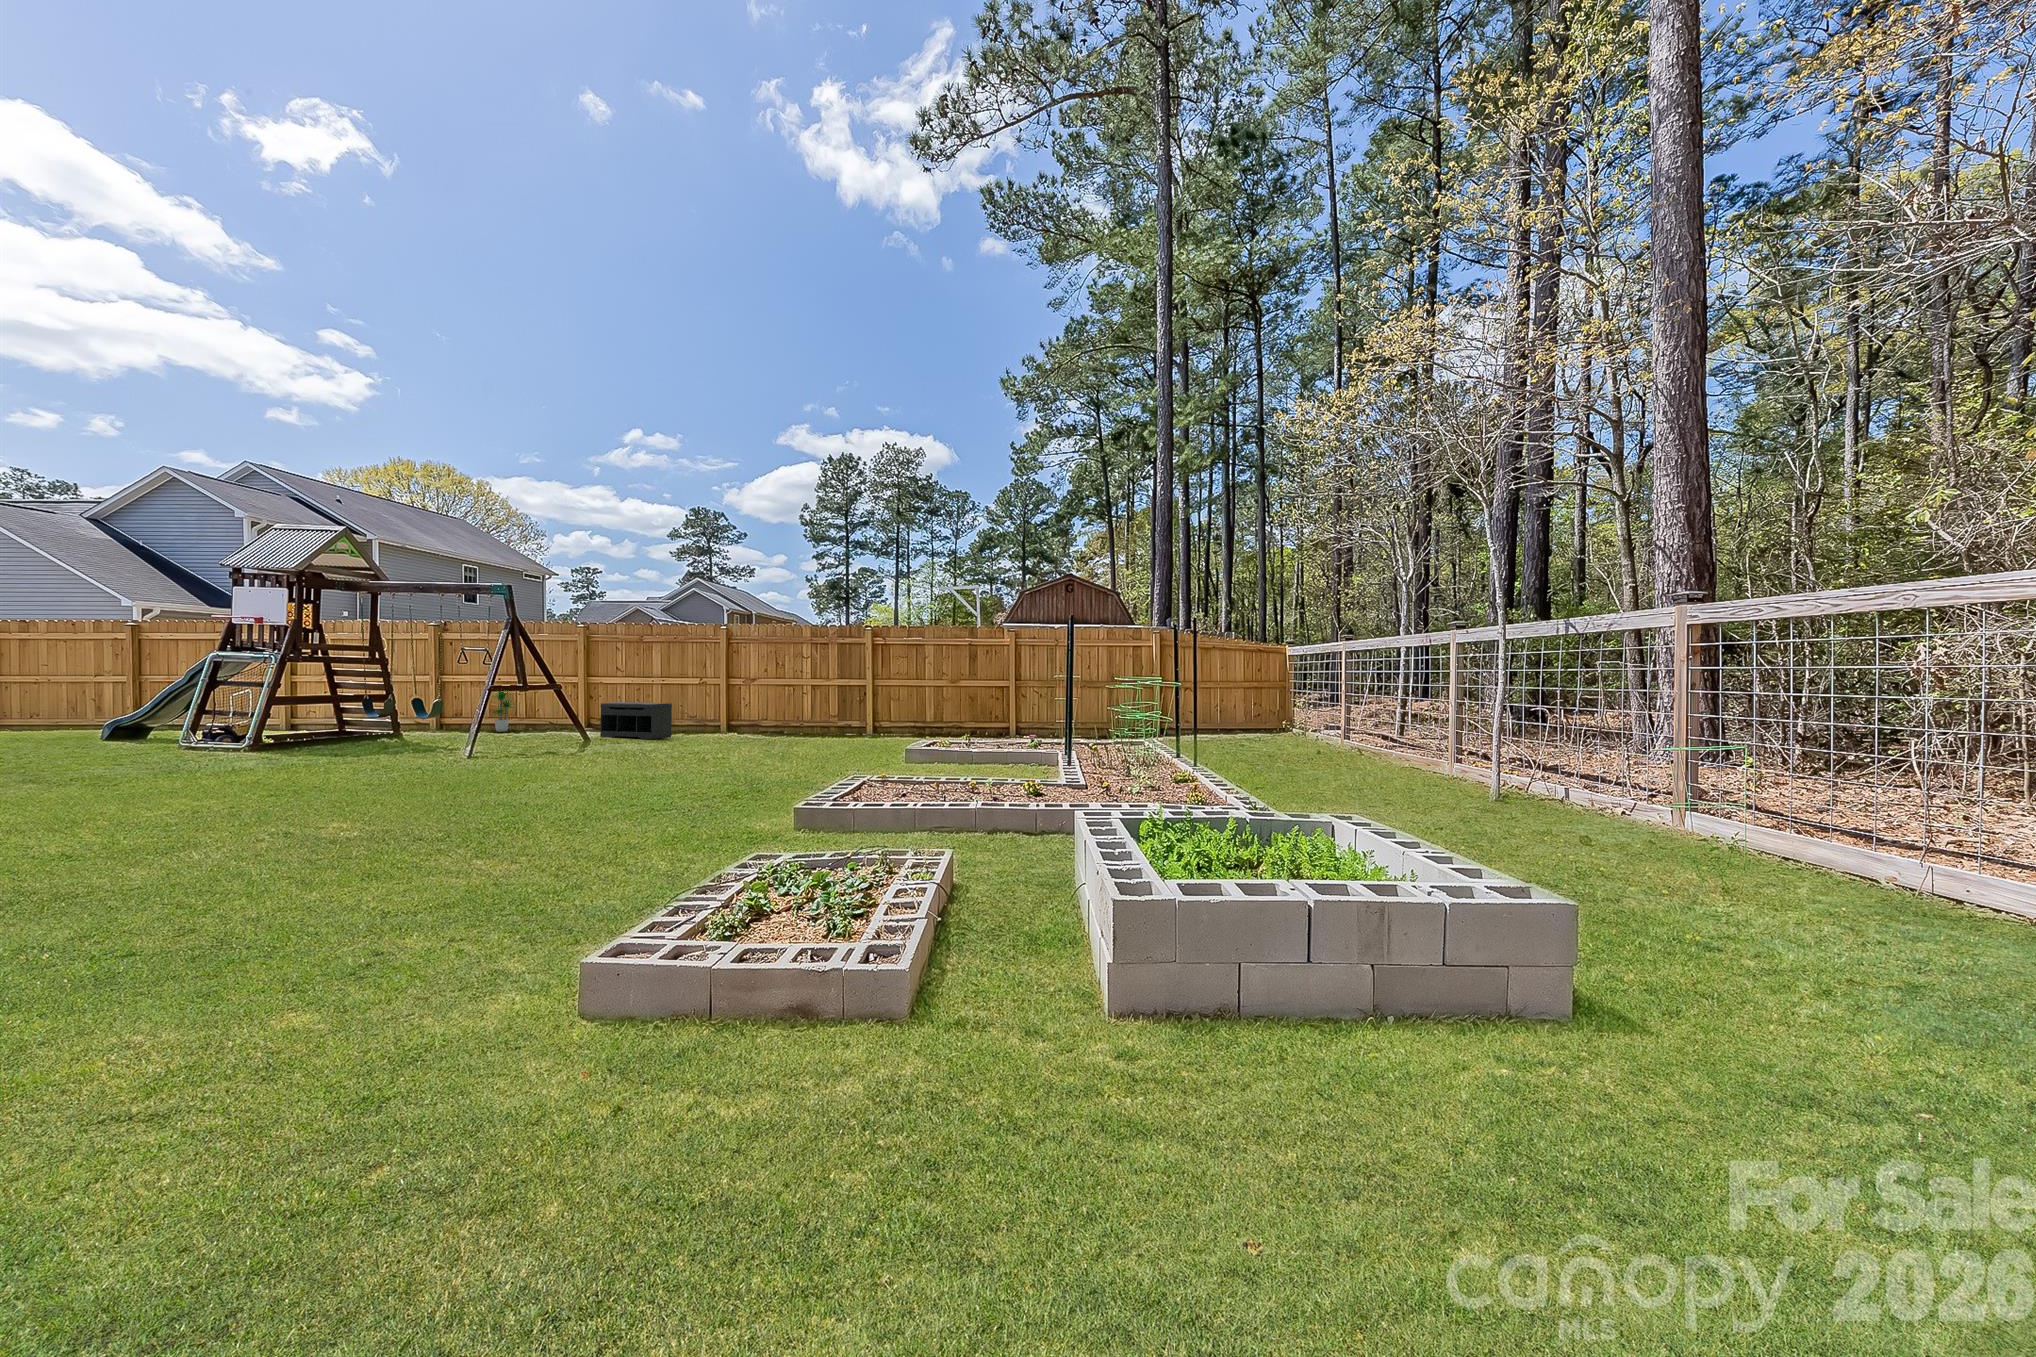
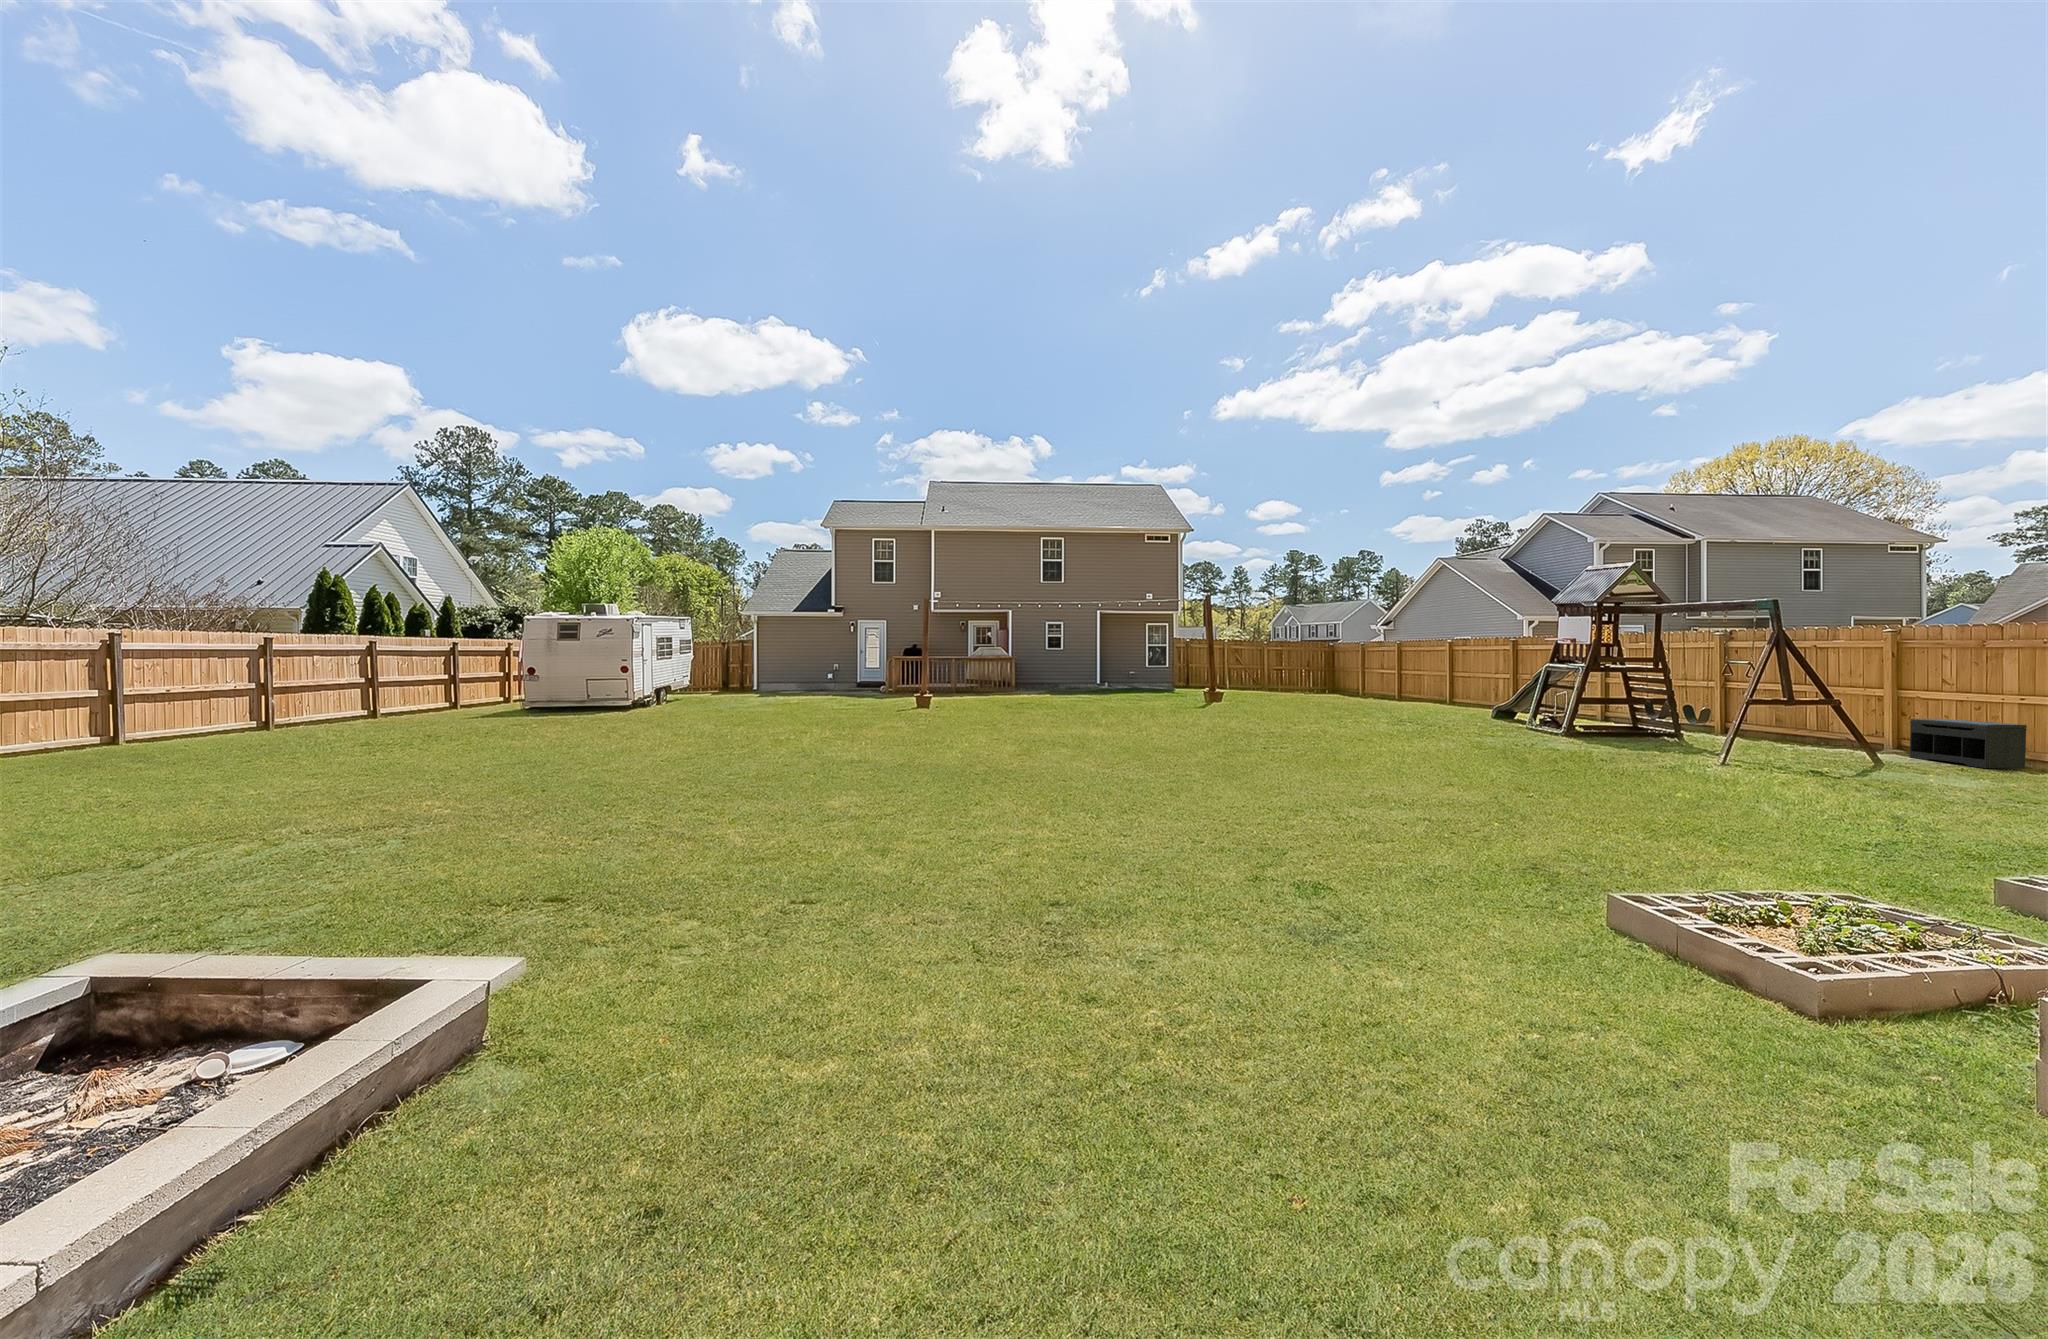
potted plant: present [494,689,515,732] -> none [1770,692,1811,741]

